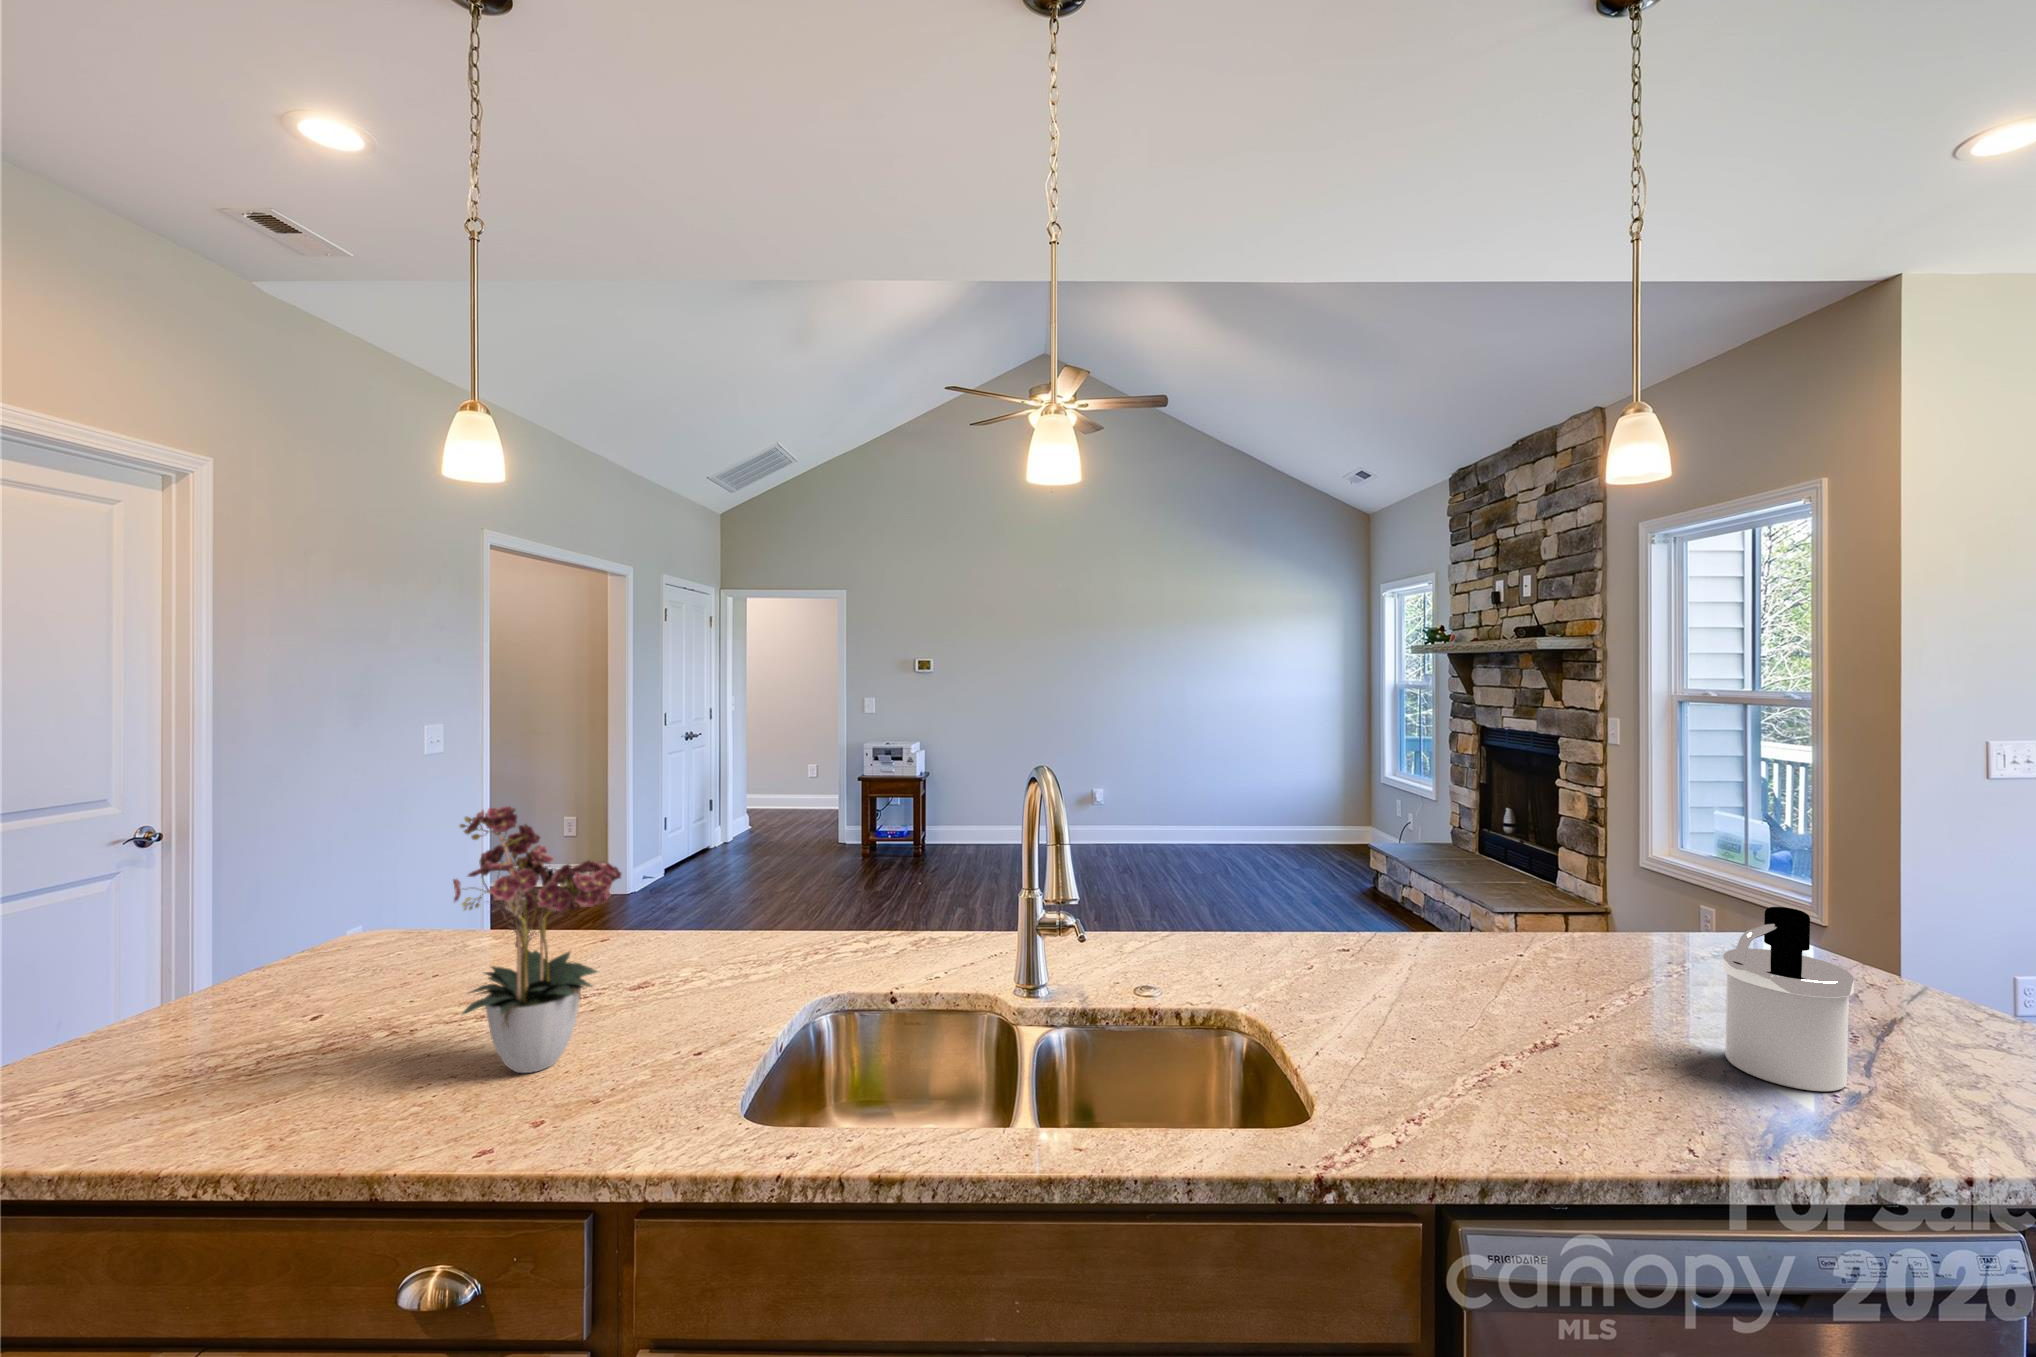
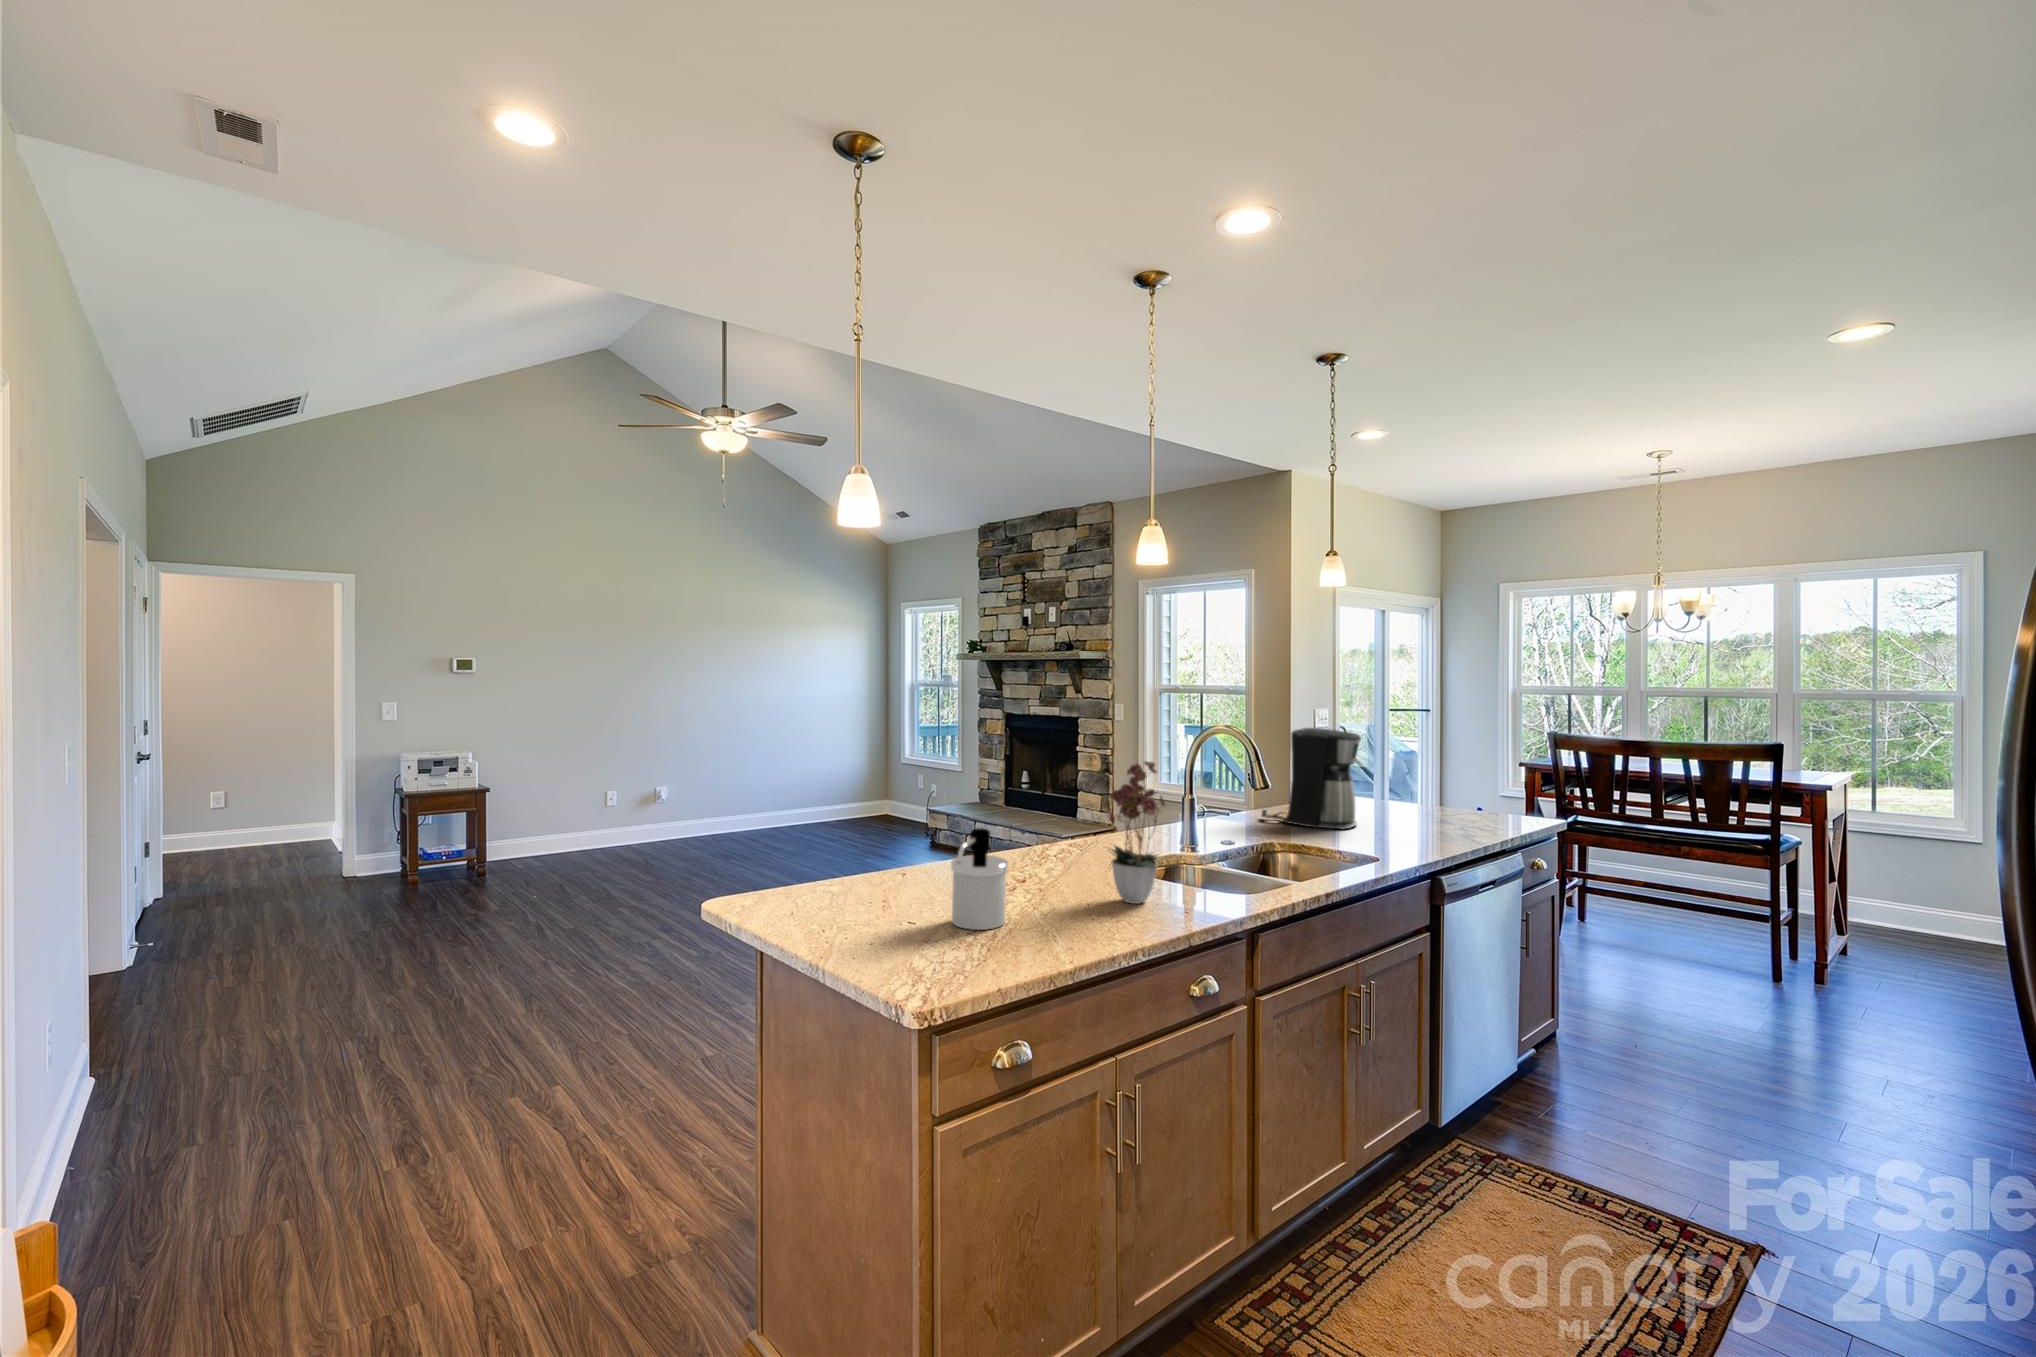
coffee maker: none [1373,772,1583,1028] -> present [1262,728,1361,830]
soap dispenser: present [1723,907,1854,1091] -> present [951,828,1008,930]

